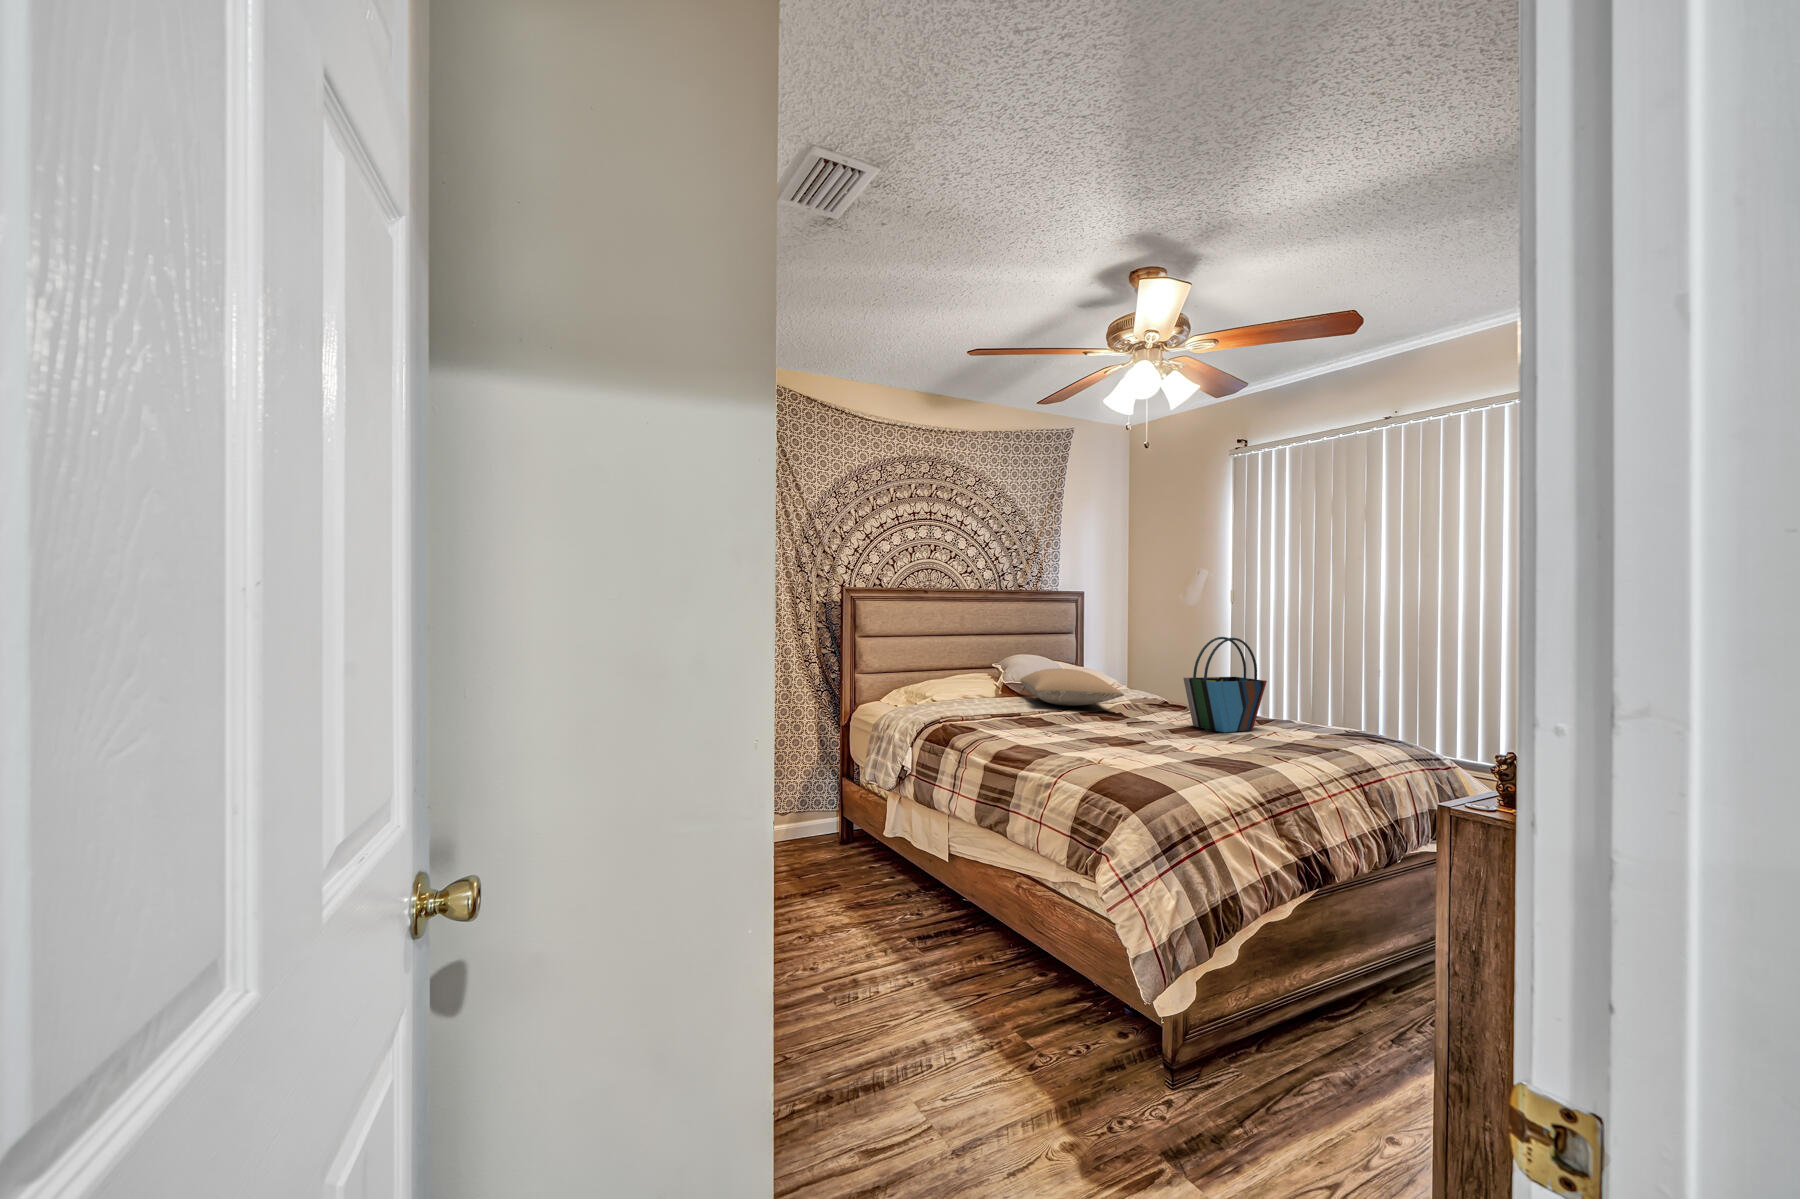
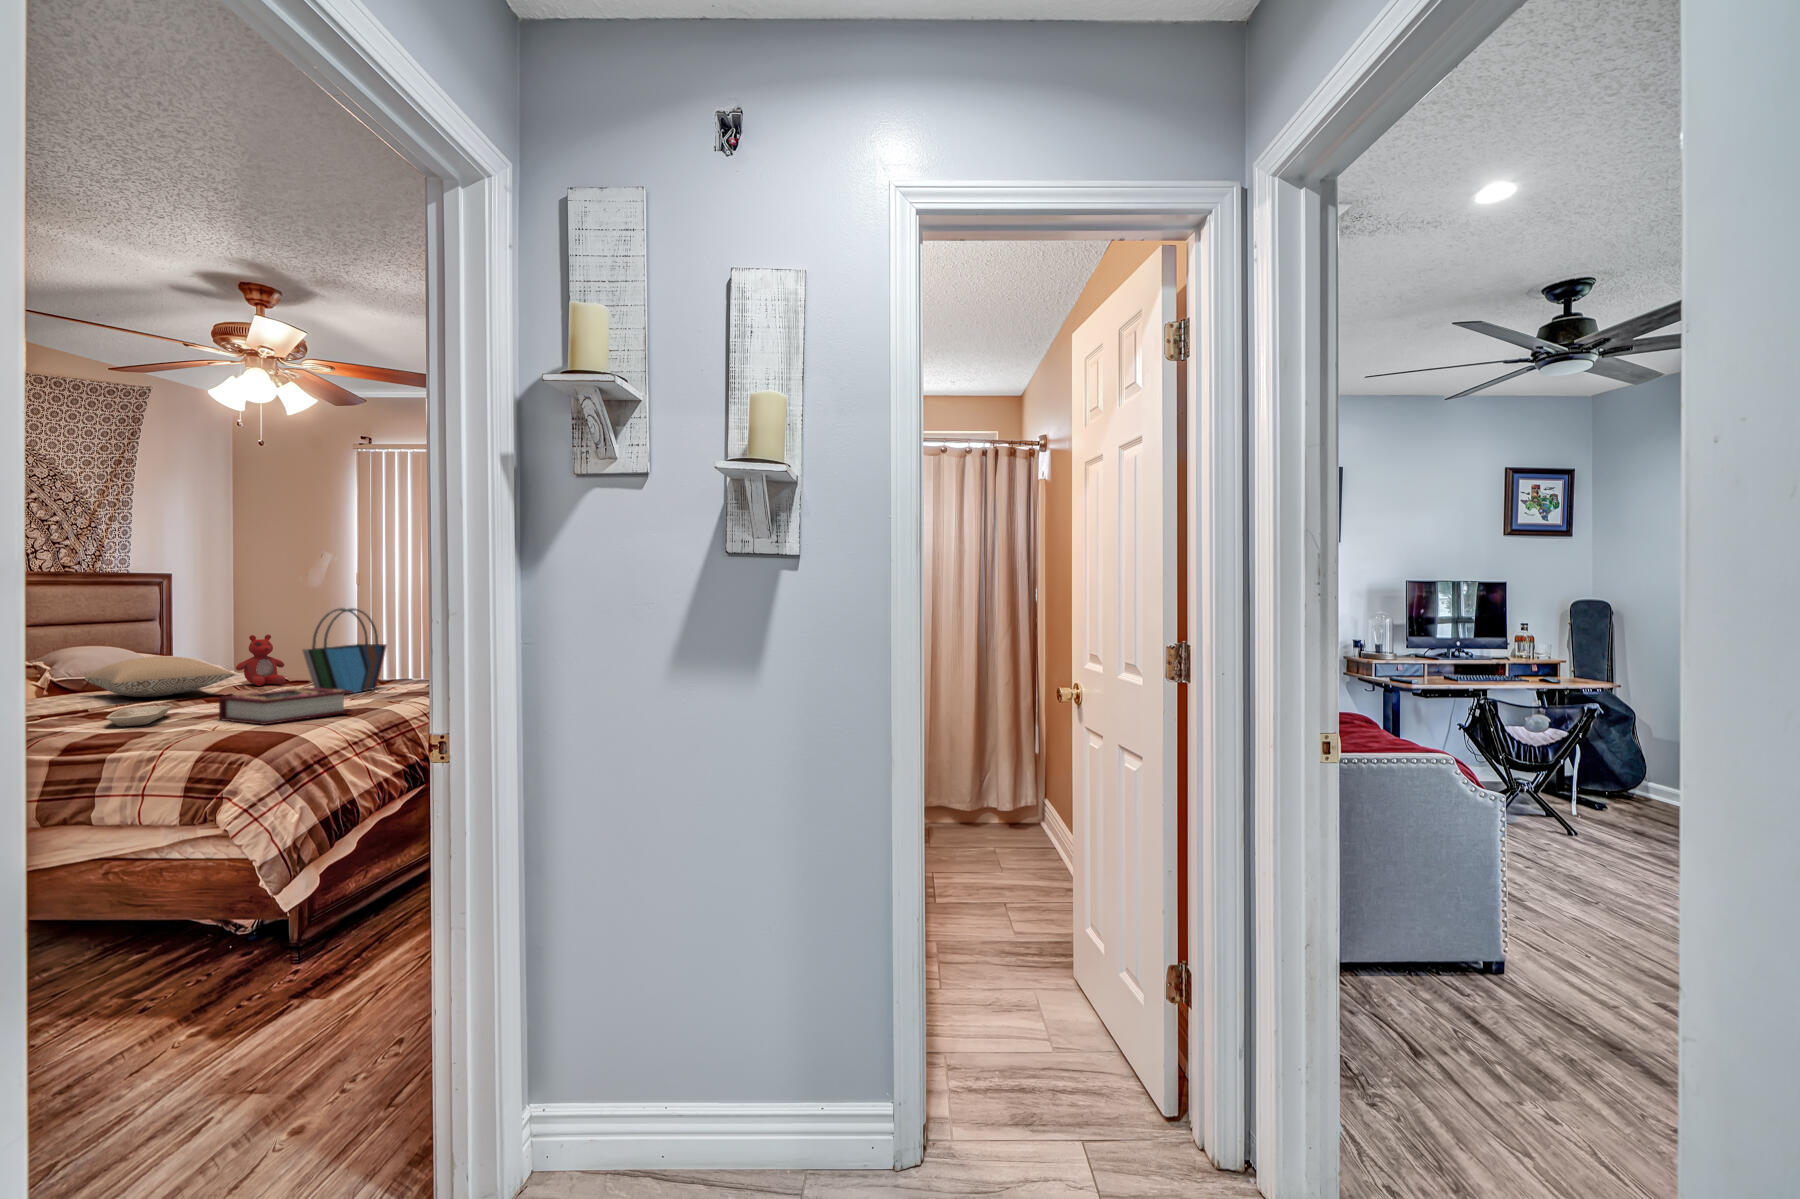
stuffed bear: none [1126,656,1166,707] -> present [236,634,286,686]
tray: none [1020,719,1071,741] -> present [106,706,172,726]
book: none [1106,722,1236,765] -> present [219,688,353,725]

